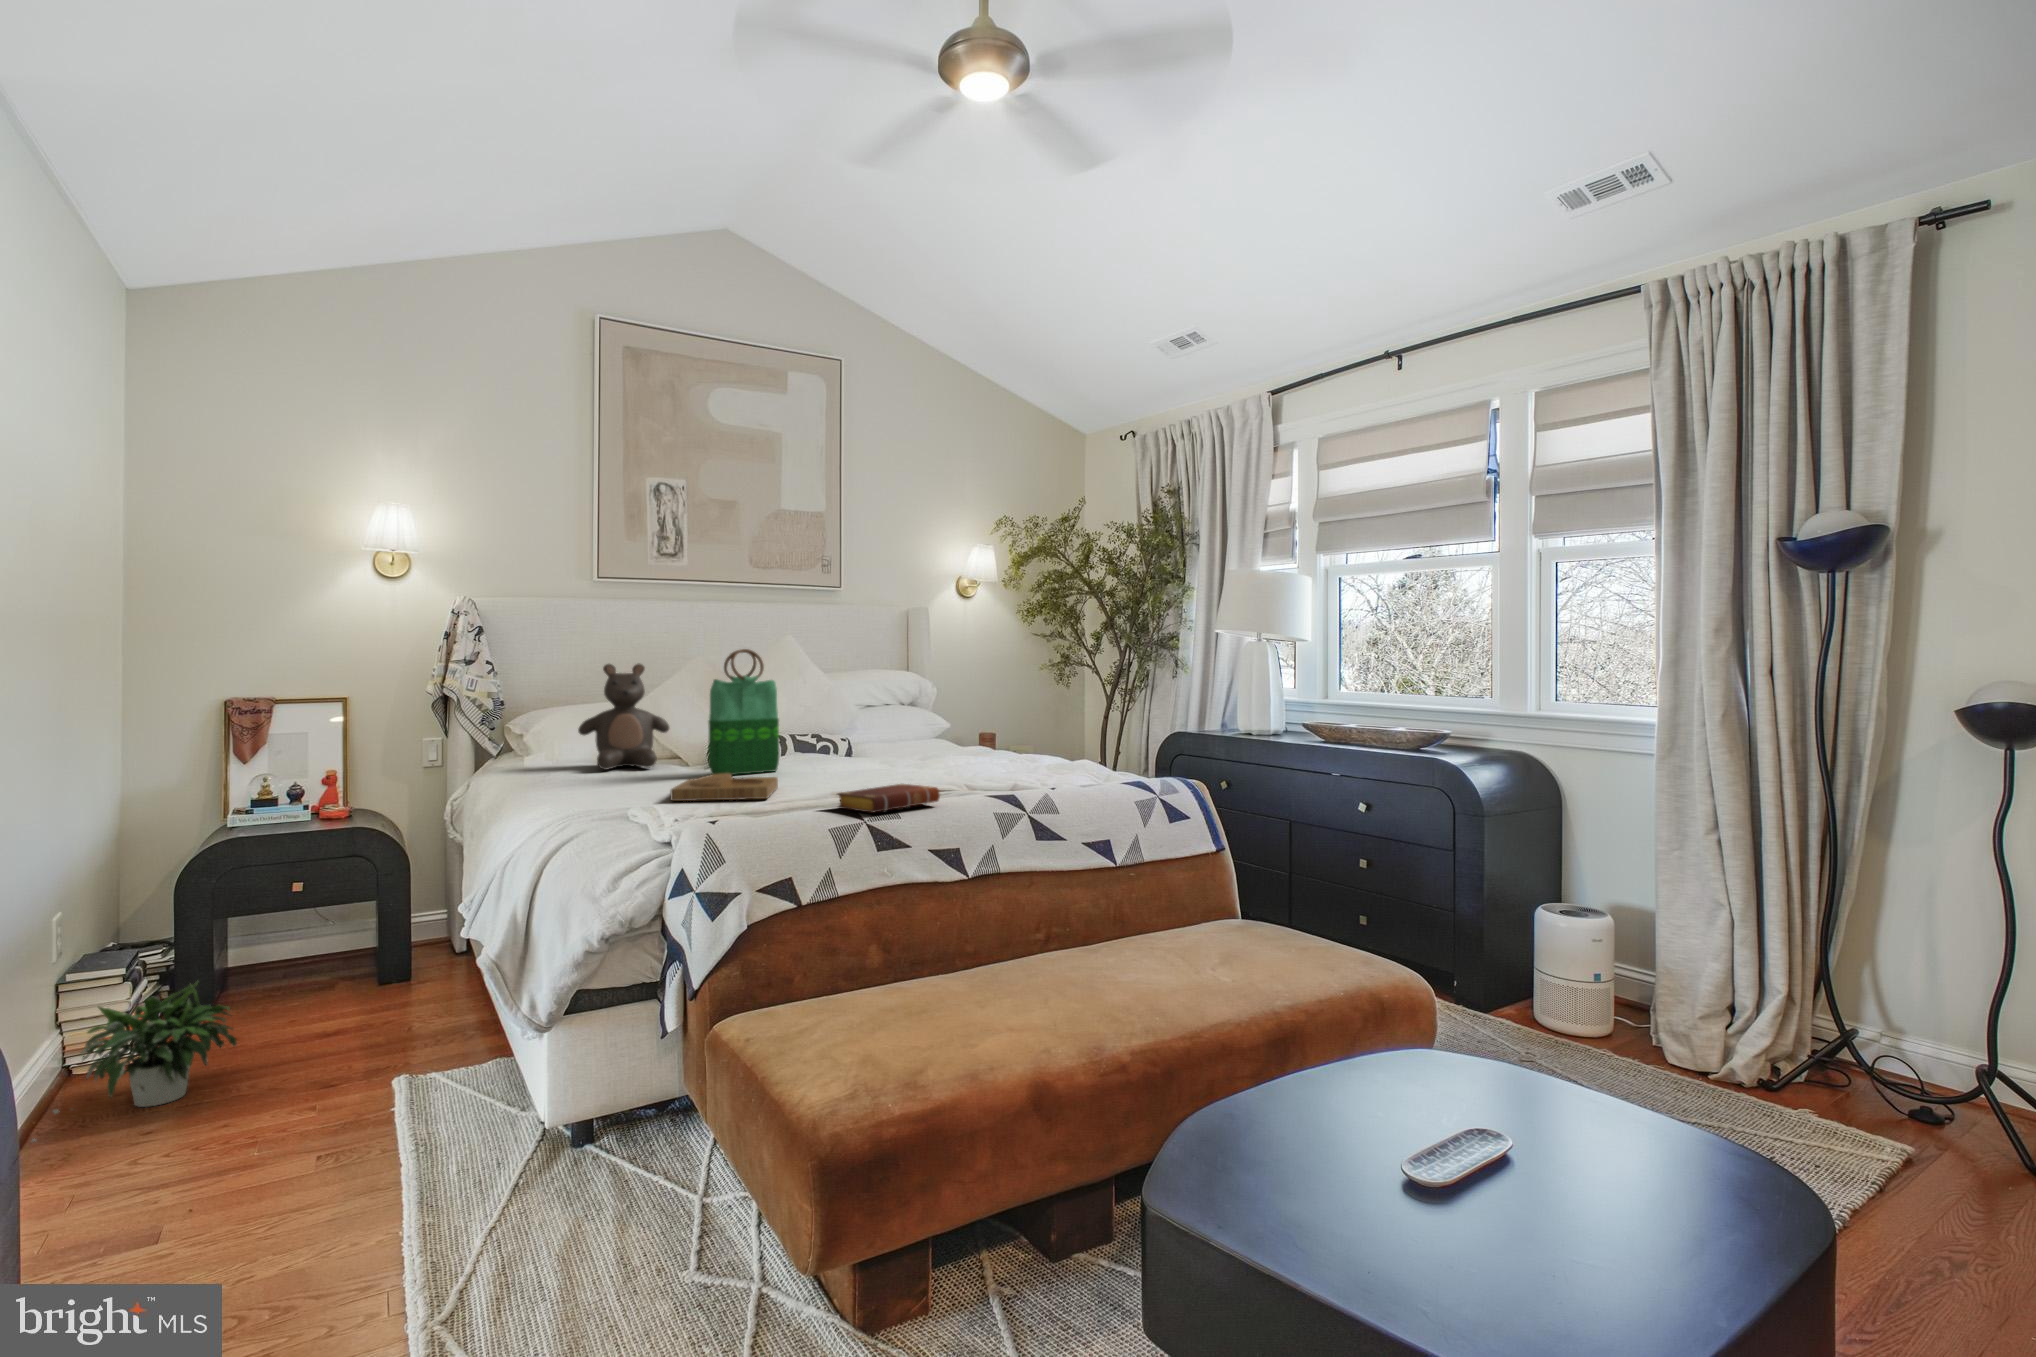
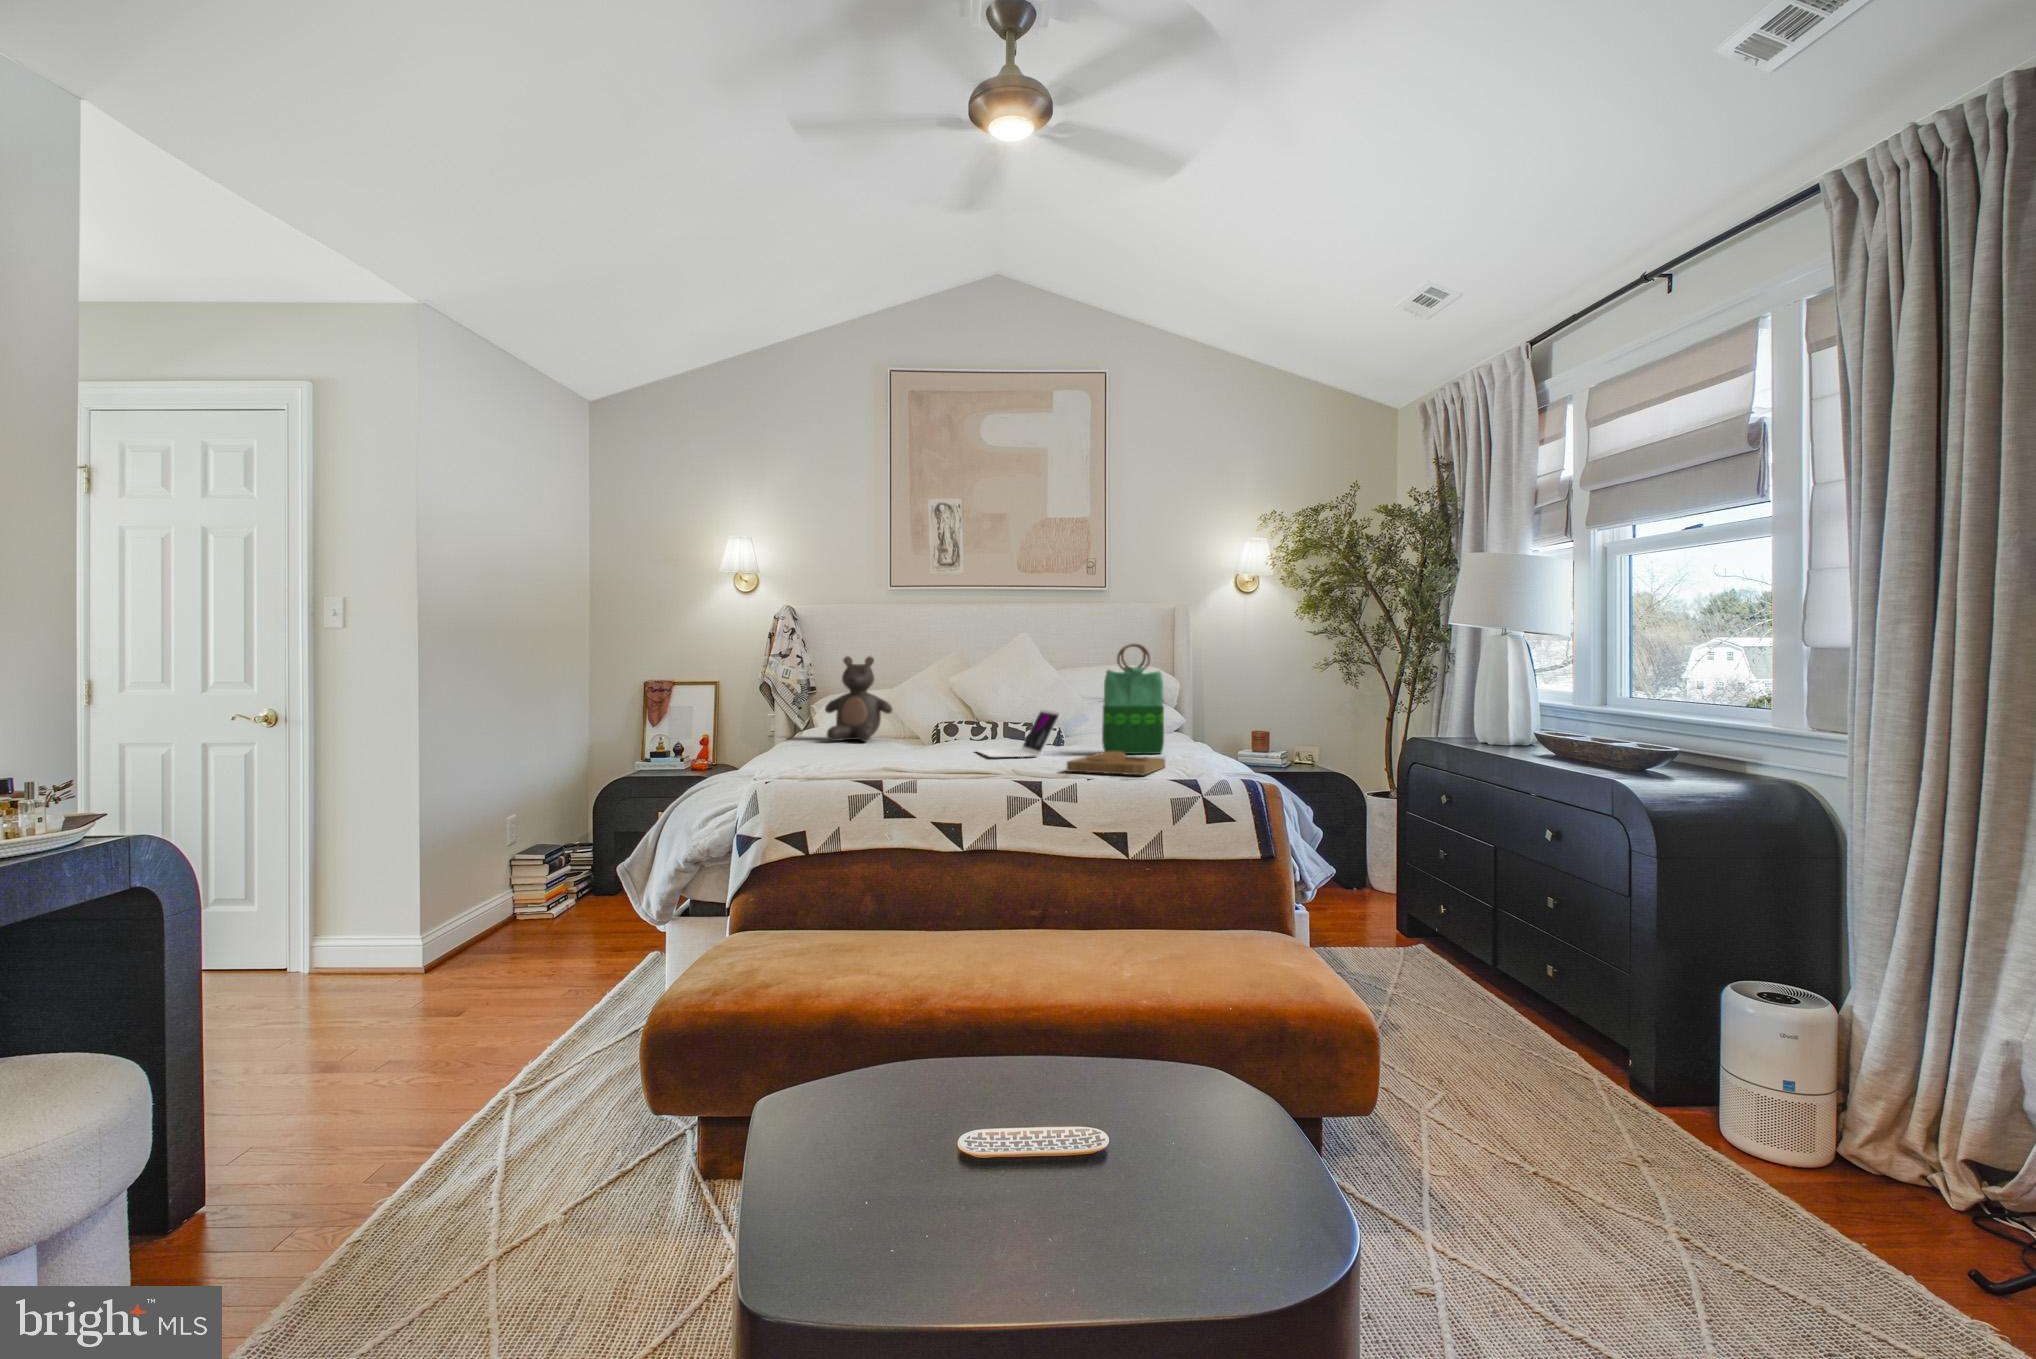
tote bag: present [708,649,779,775] -> present [1102,644,1164,754]
laptop: none [817,718,924,776] -> present [977,710,1061,757]
tray: present [671,773,778,801] -> present [1067,751,1165,775]
book: present [838,784,940,813] -> none [894,763,973,785]
potted plant: present [31,982,237,1142] -> none [465,865,588,952]

